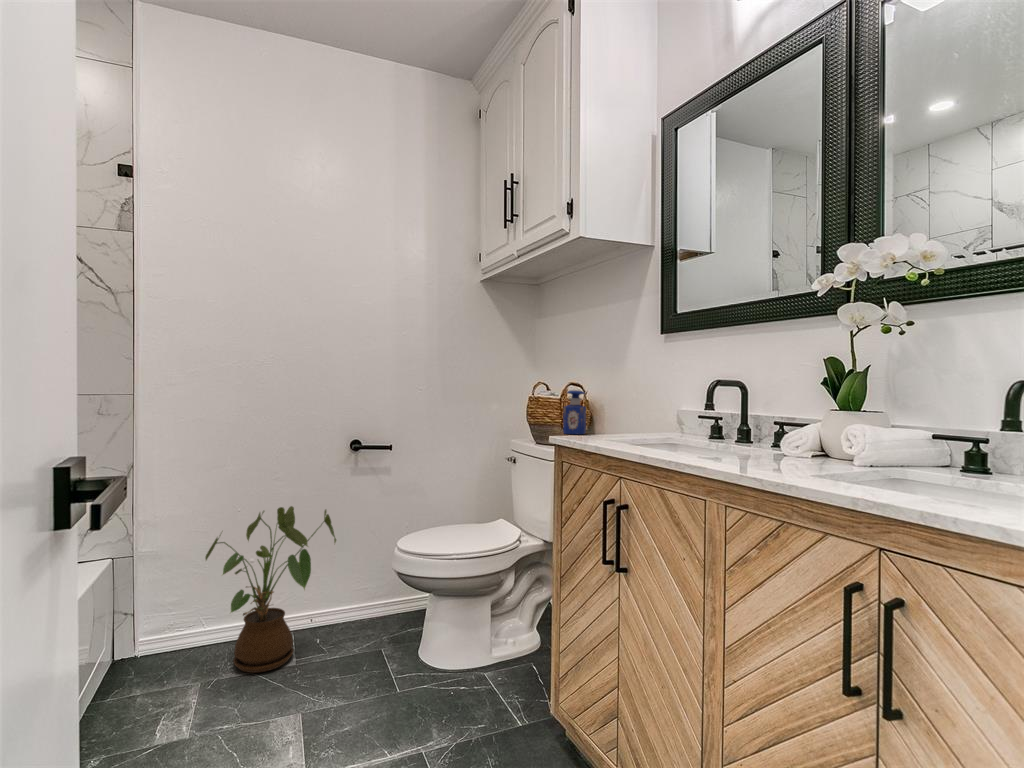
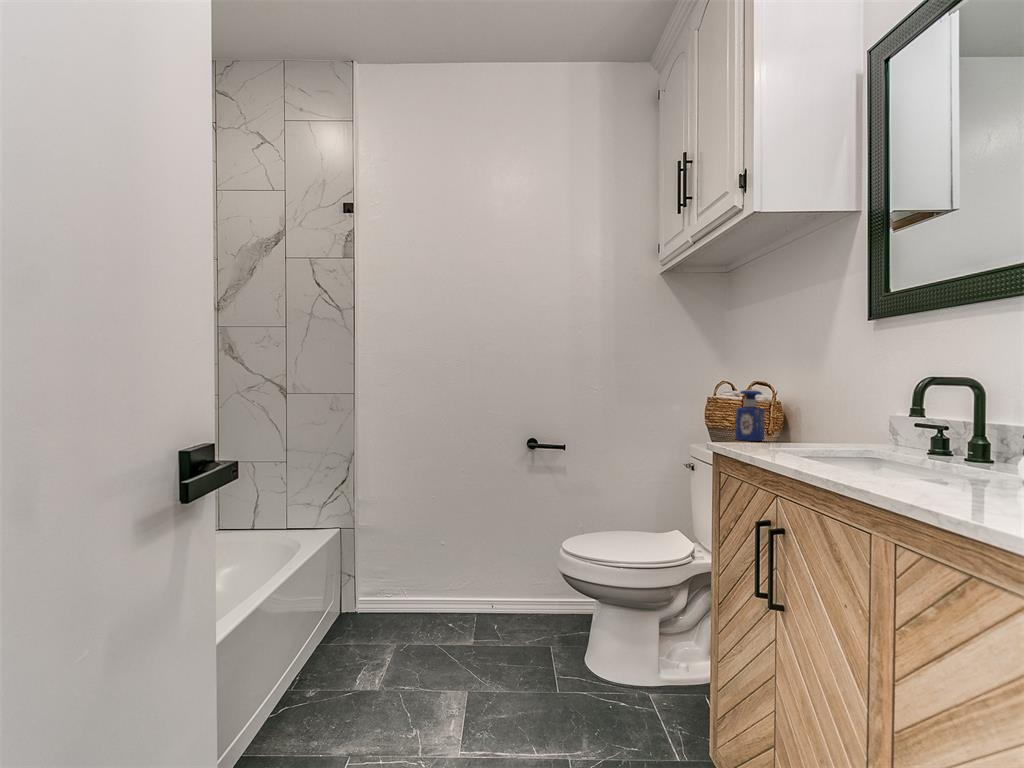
house plant: present [205,506,336,673] -> none [398,498,511,647]

